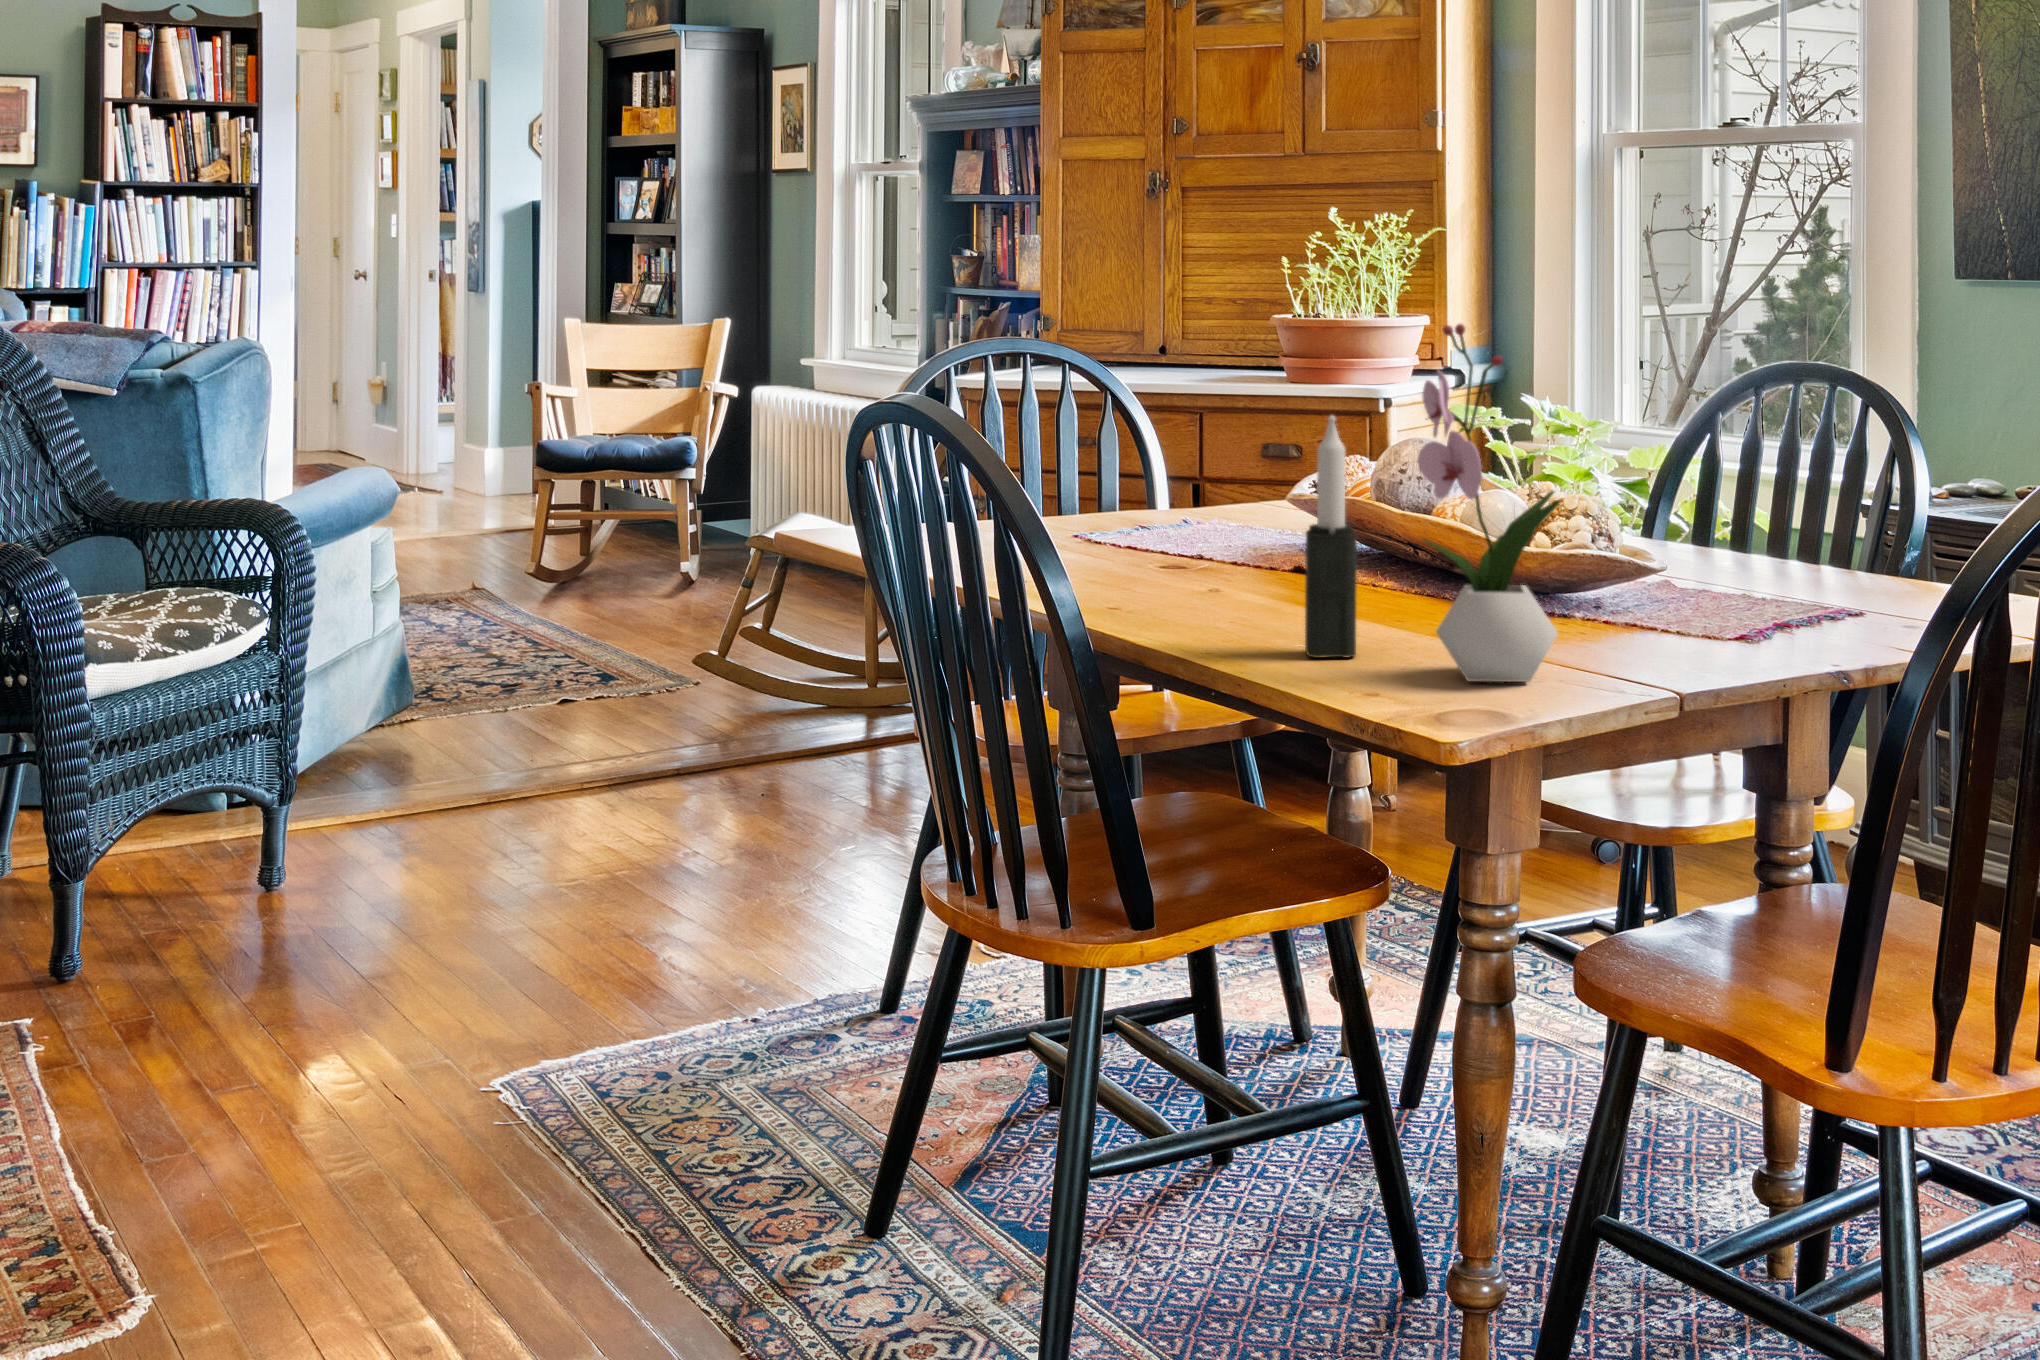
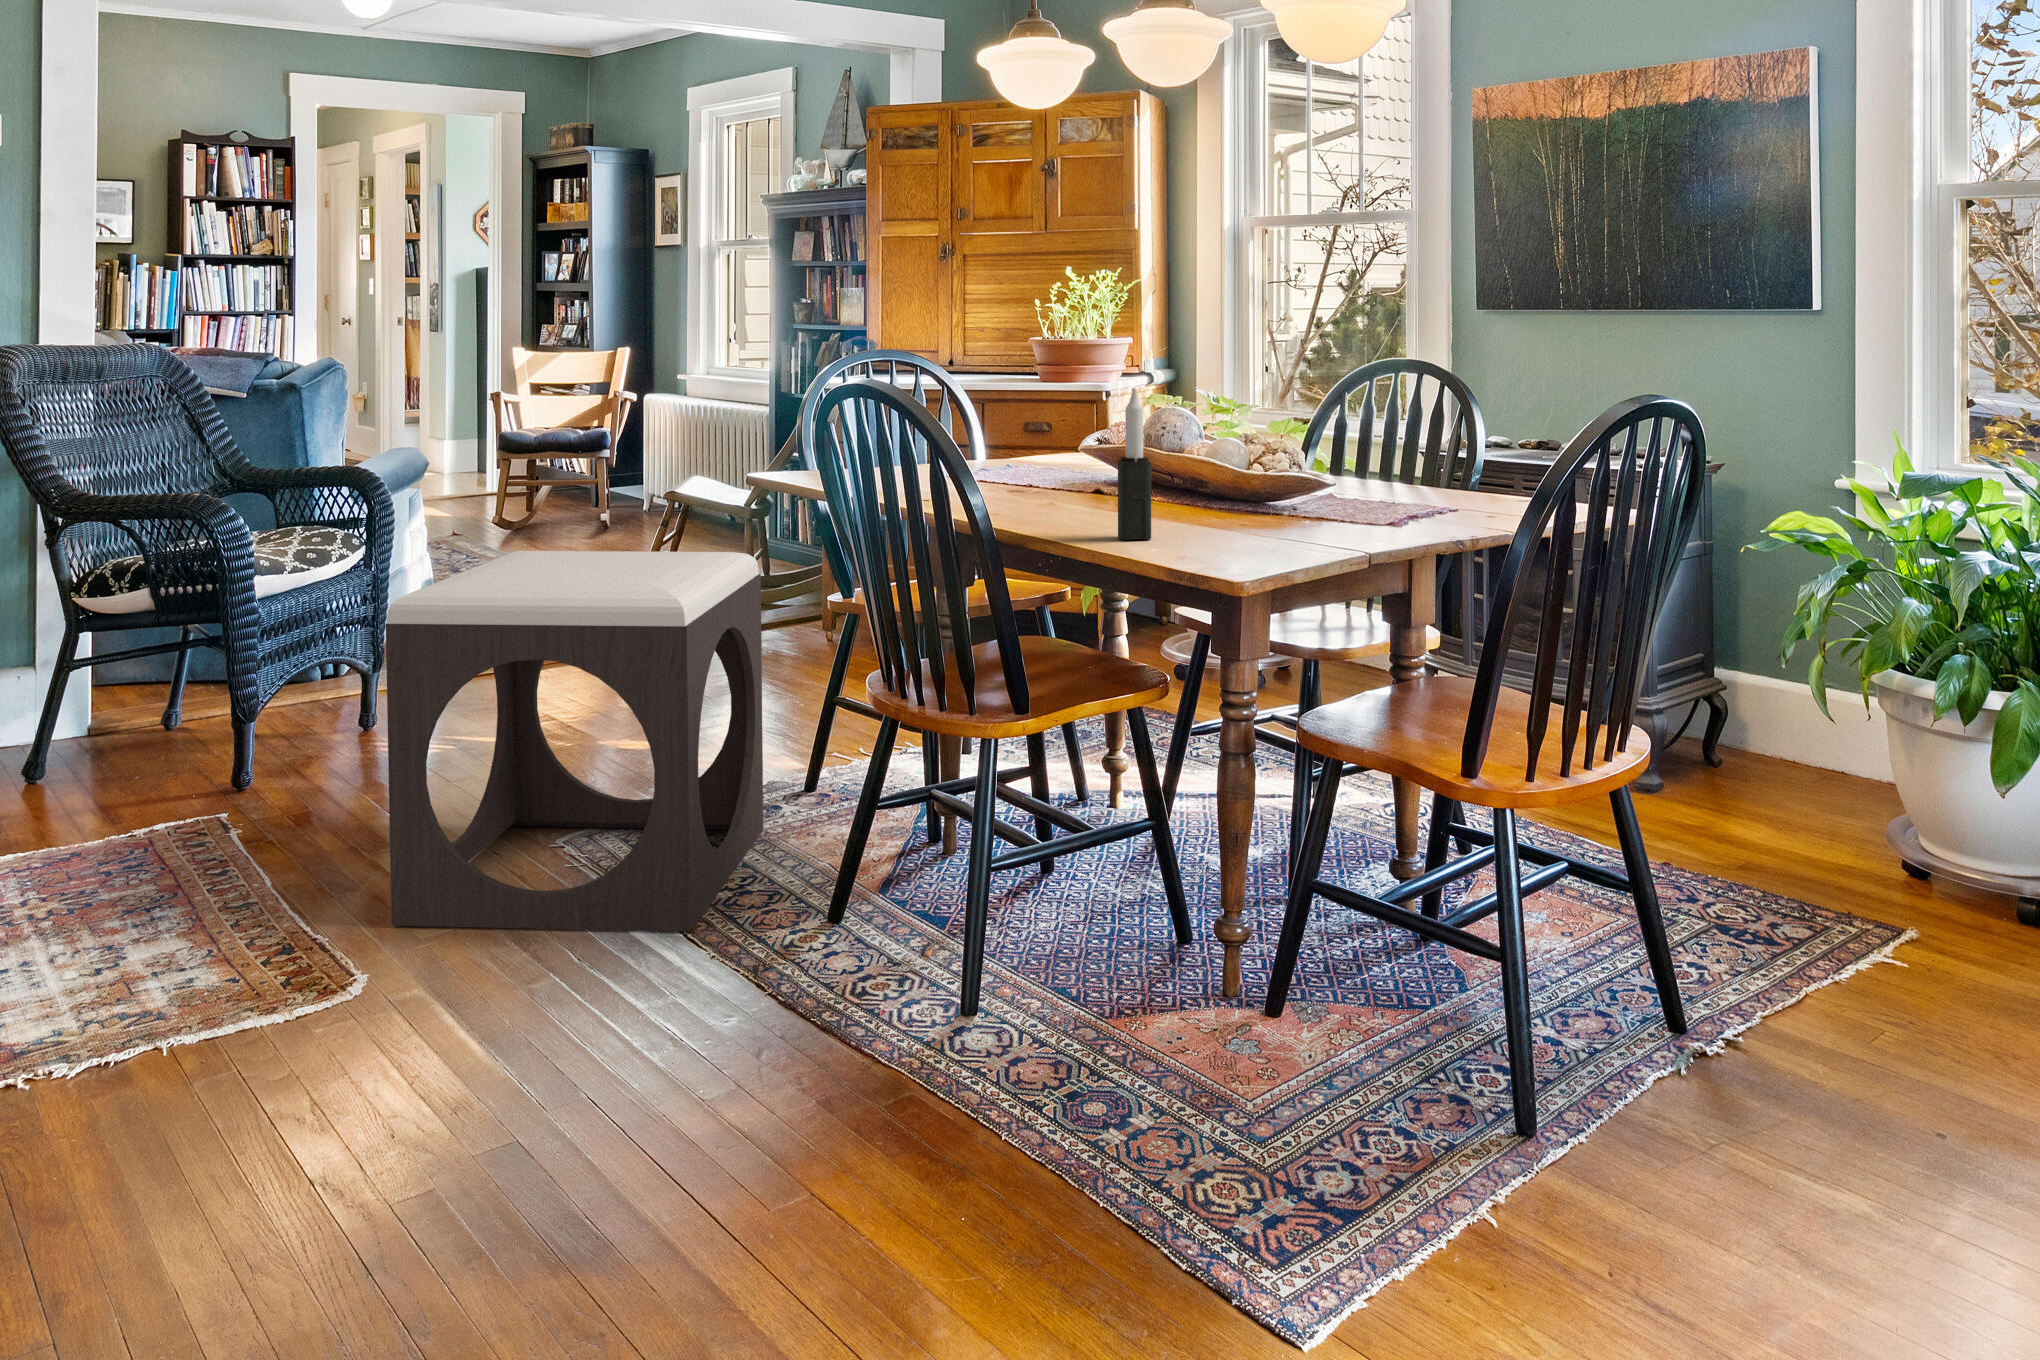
flower arrangement: present [1417,324,1561,682] -> none [1193,328,1287,550]
footstool: none [203,644,804,1242] -> present [386,551,763,931]

